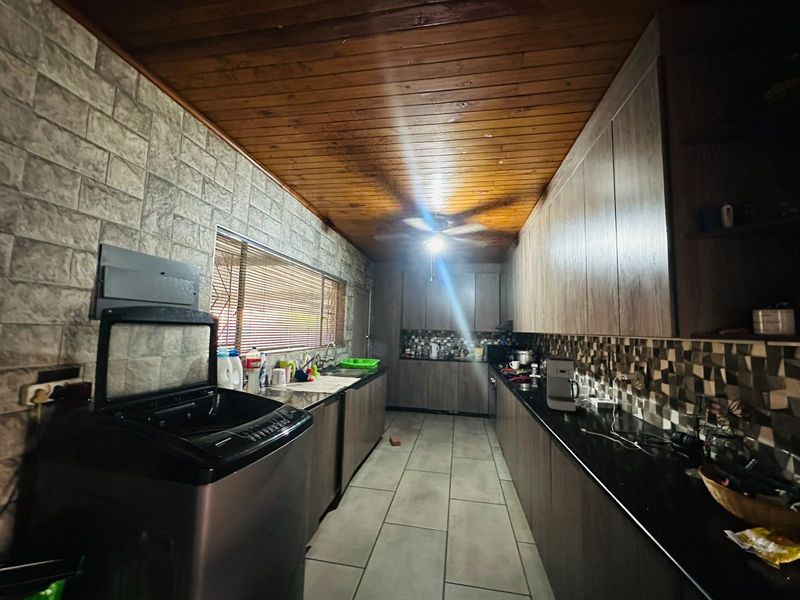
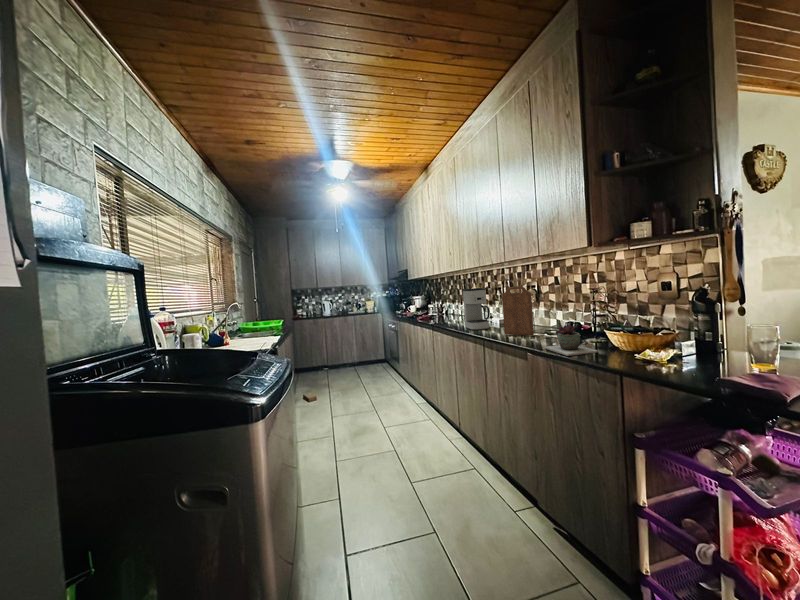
cutting board: none [581,365,623,437] -> present [502,286,534,335]
succulent plant: none [607,440,688,499] -> present [544,325,598,356]

